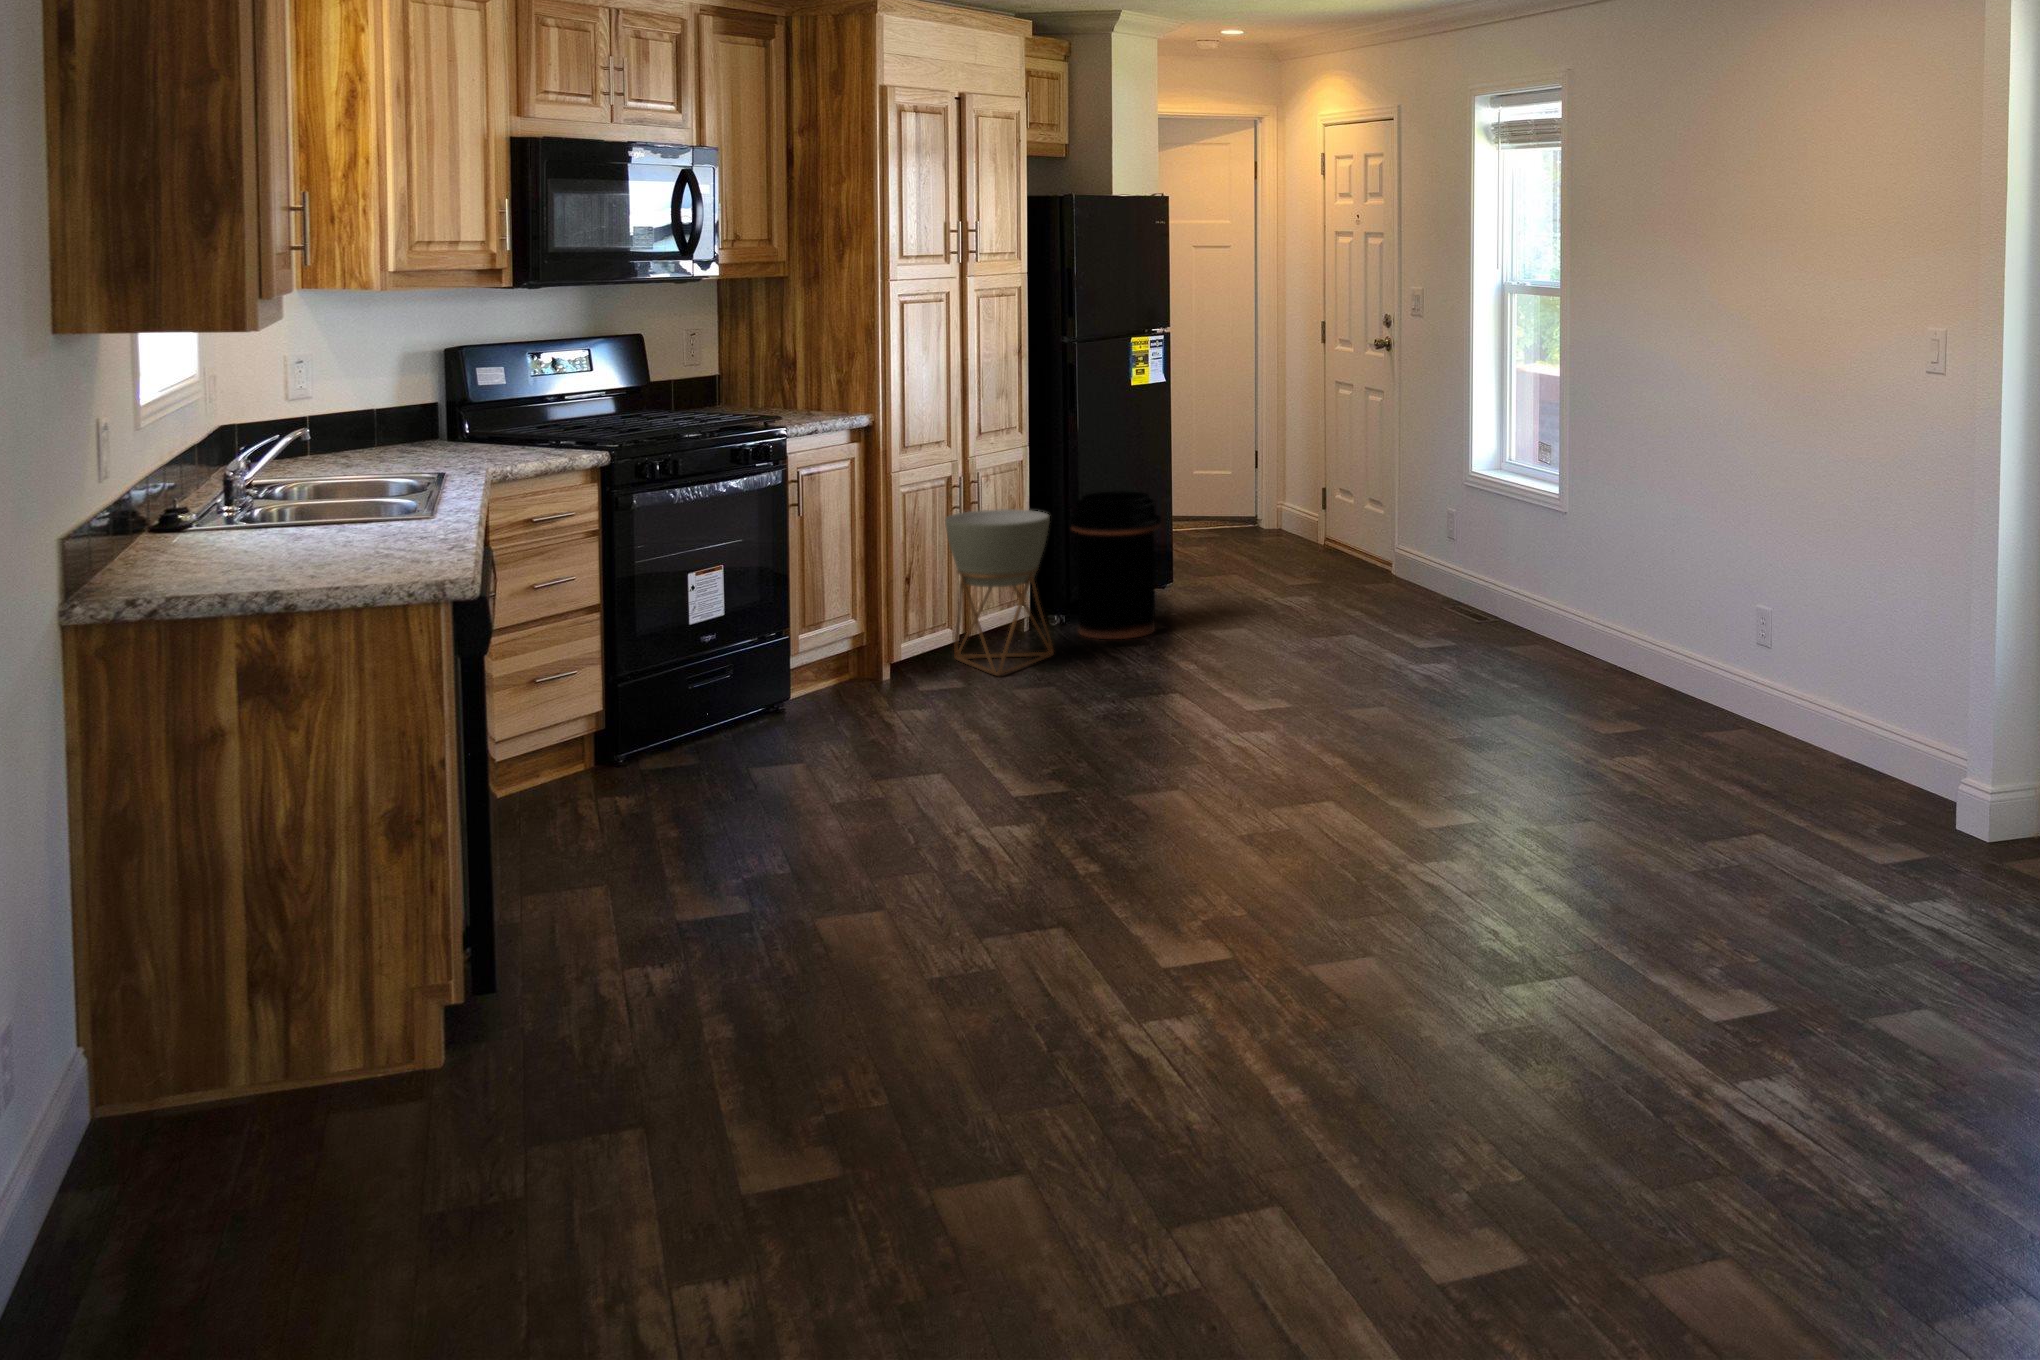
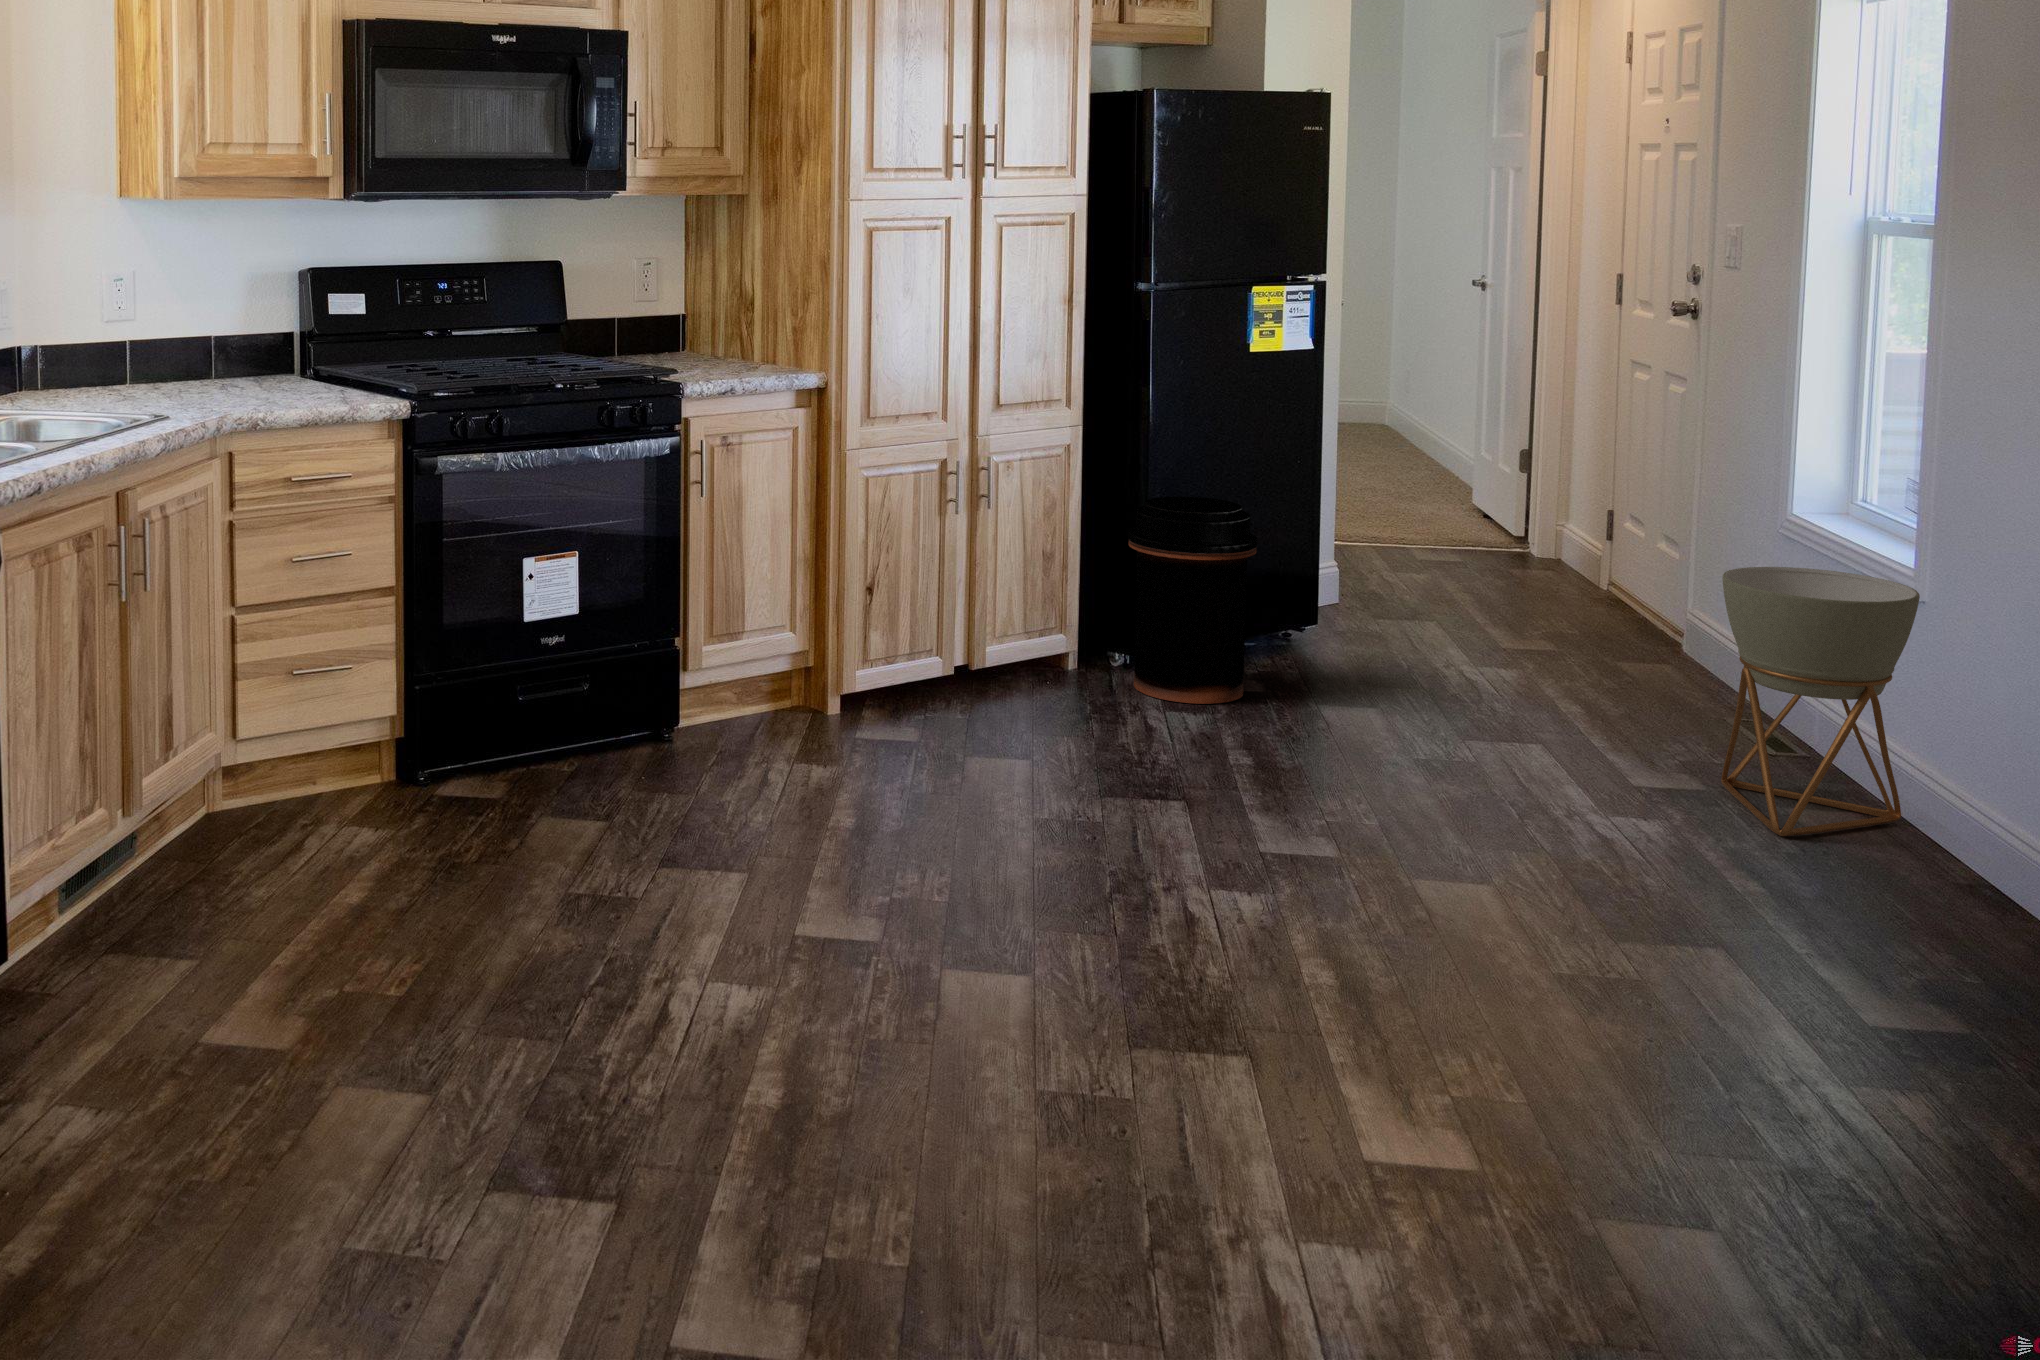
planter: present [945,509,1054,676] -> present [1721,567,1920,836]

